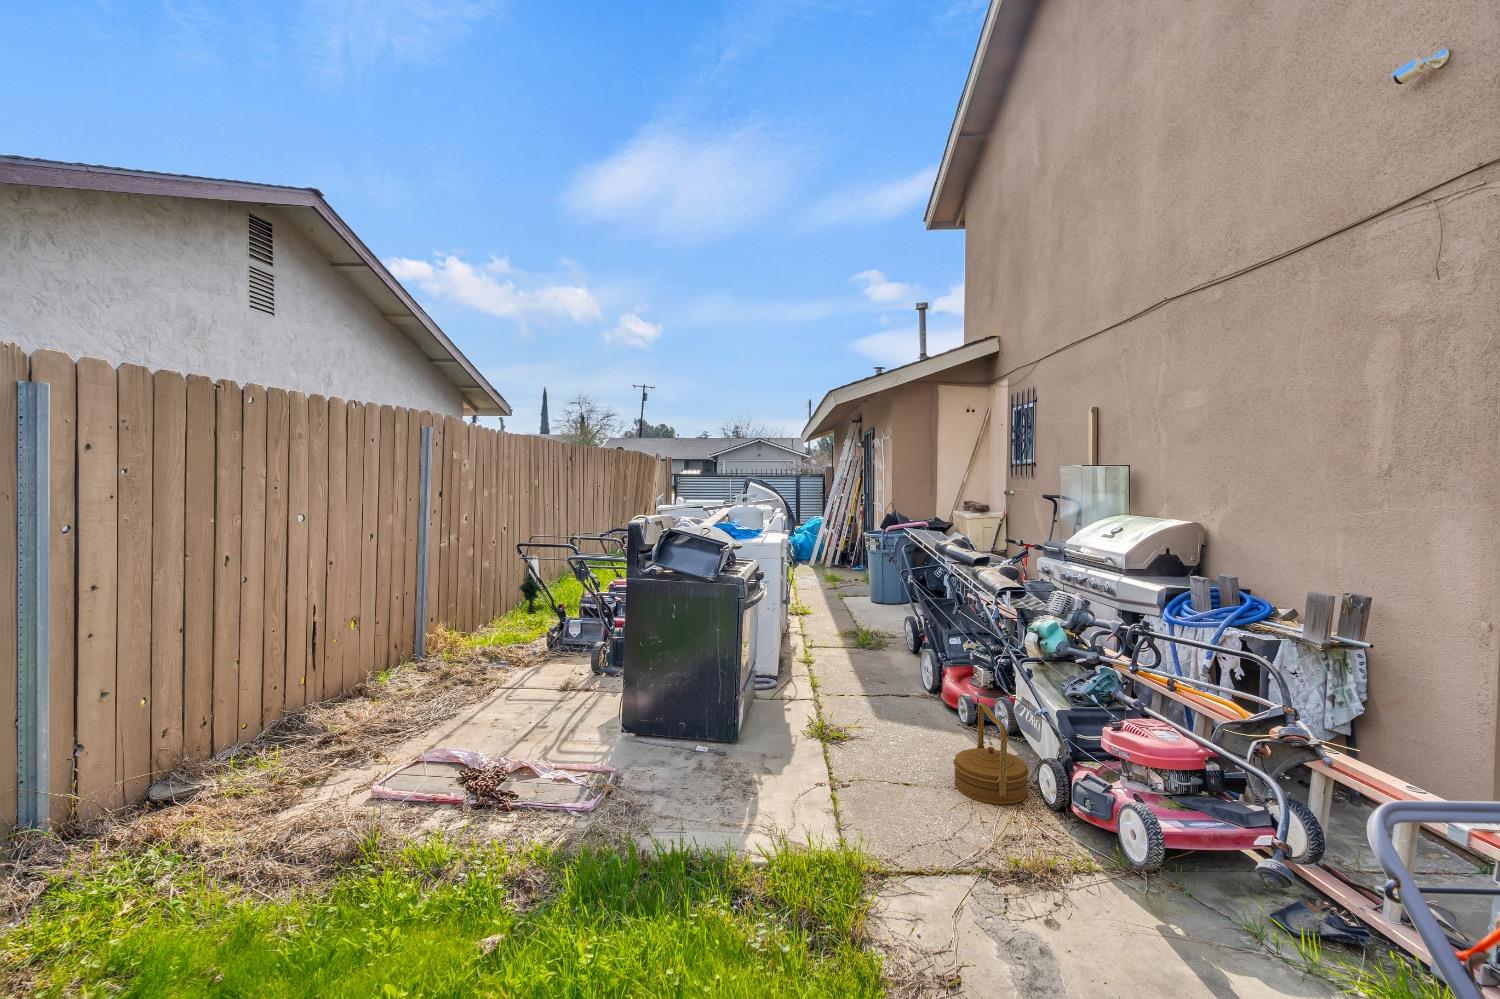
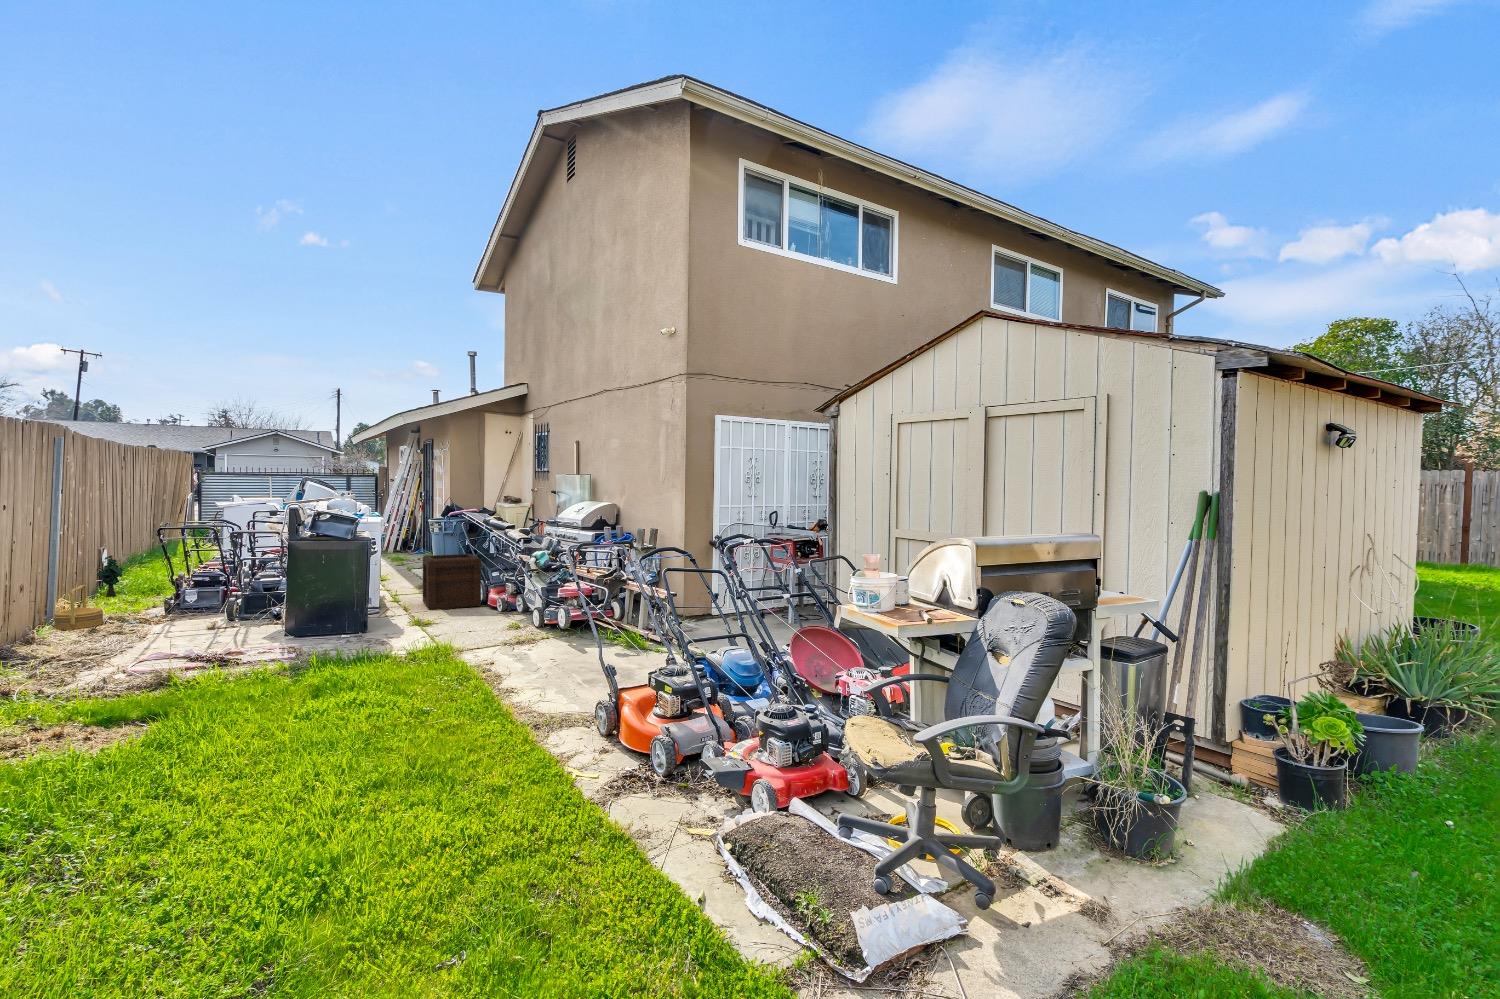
wooden crate: none [843,598,931,695] -> present [423,554,481,610]
woven basket: present [953,703,1029,805] -> present [53,585,104,629]

